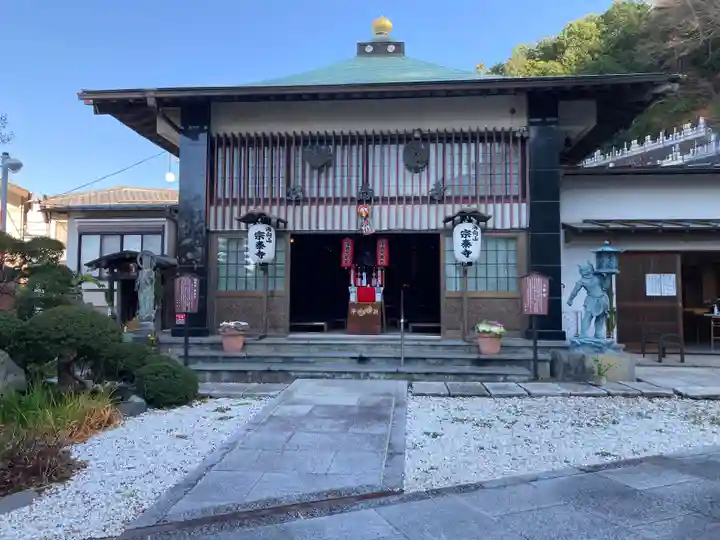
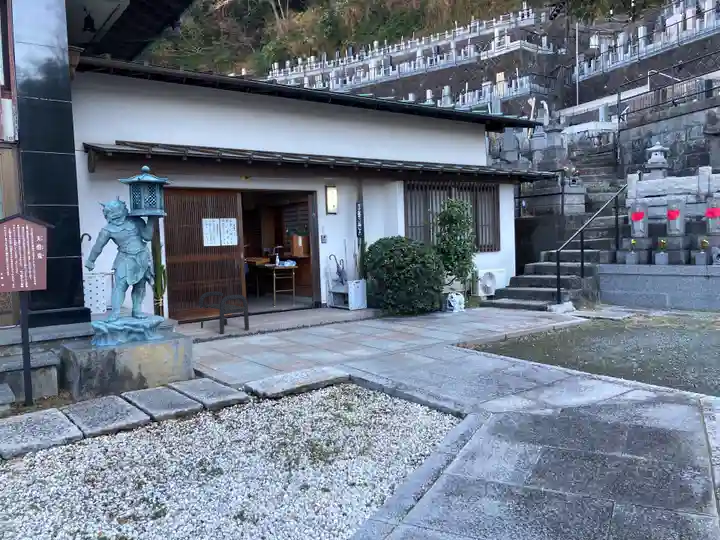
potted plant: present [589,357,620,386] -> none [118,343,175,399]

